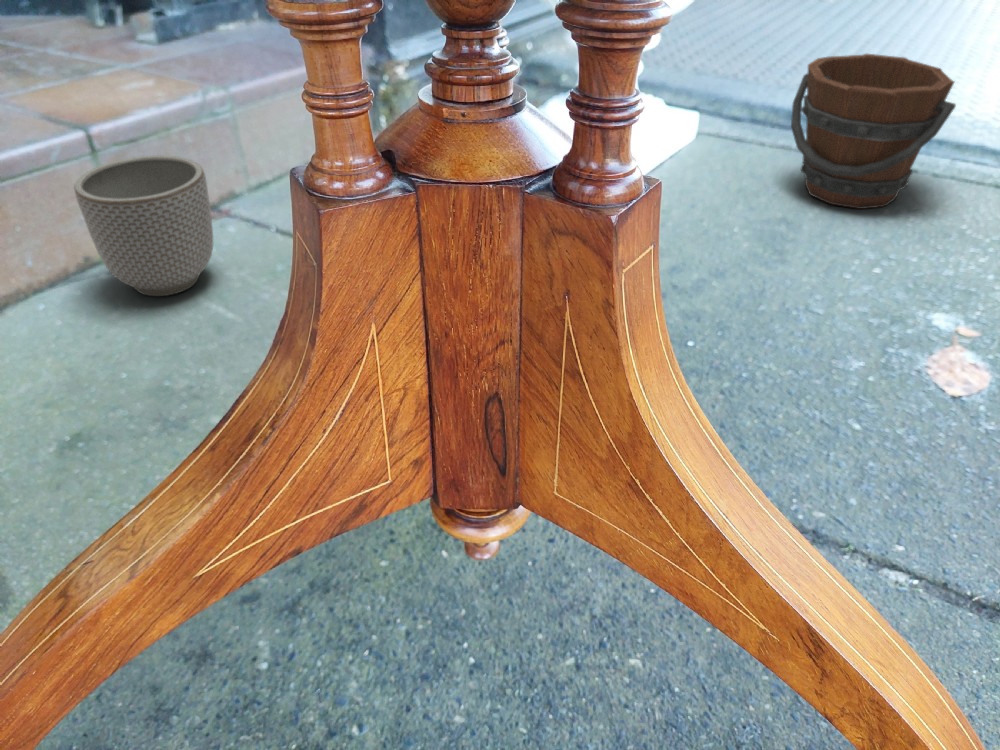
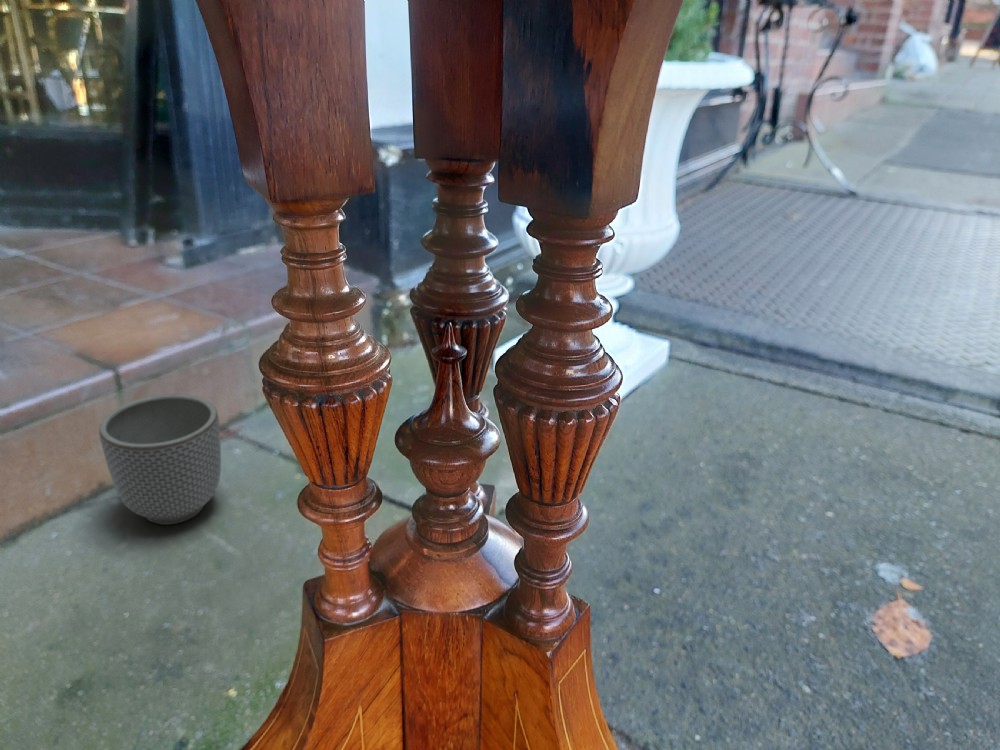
bucket: present [791,54,956,209] -> none [752,305,896,446]

